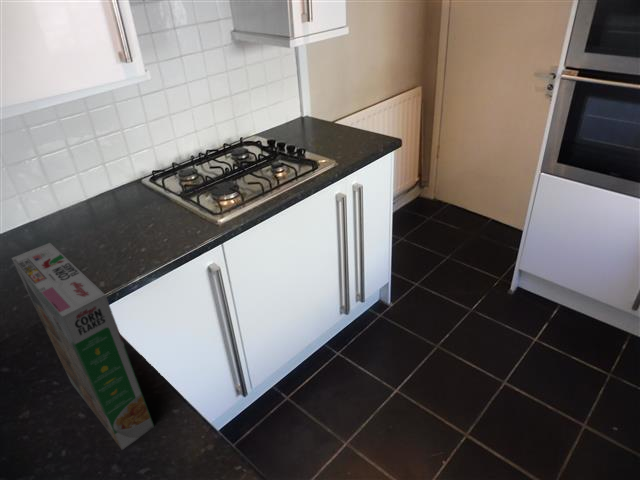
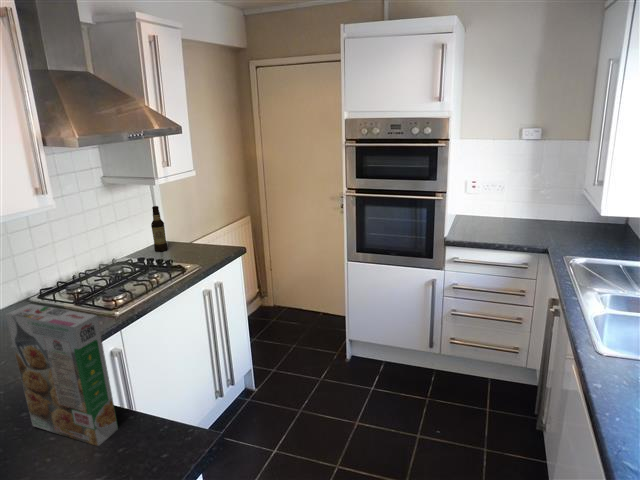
bottle: none [289,73,306,132] -> present [151,206,168,252]

